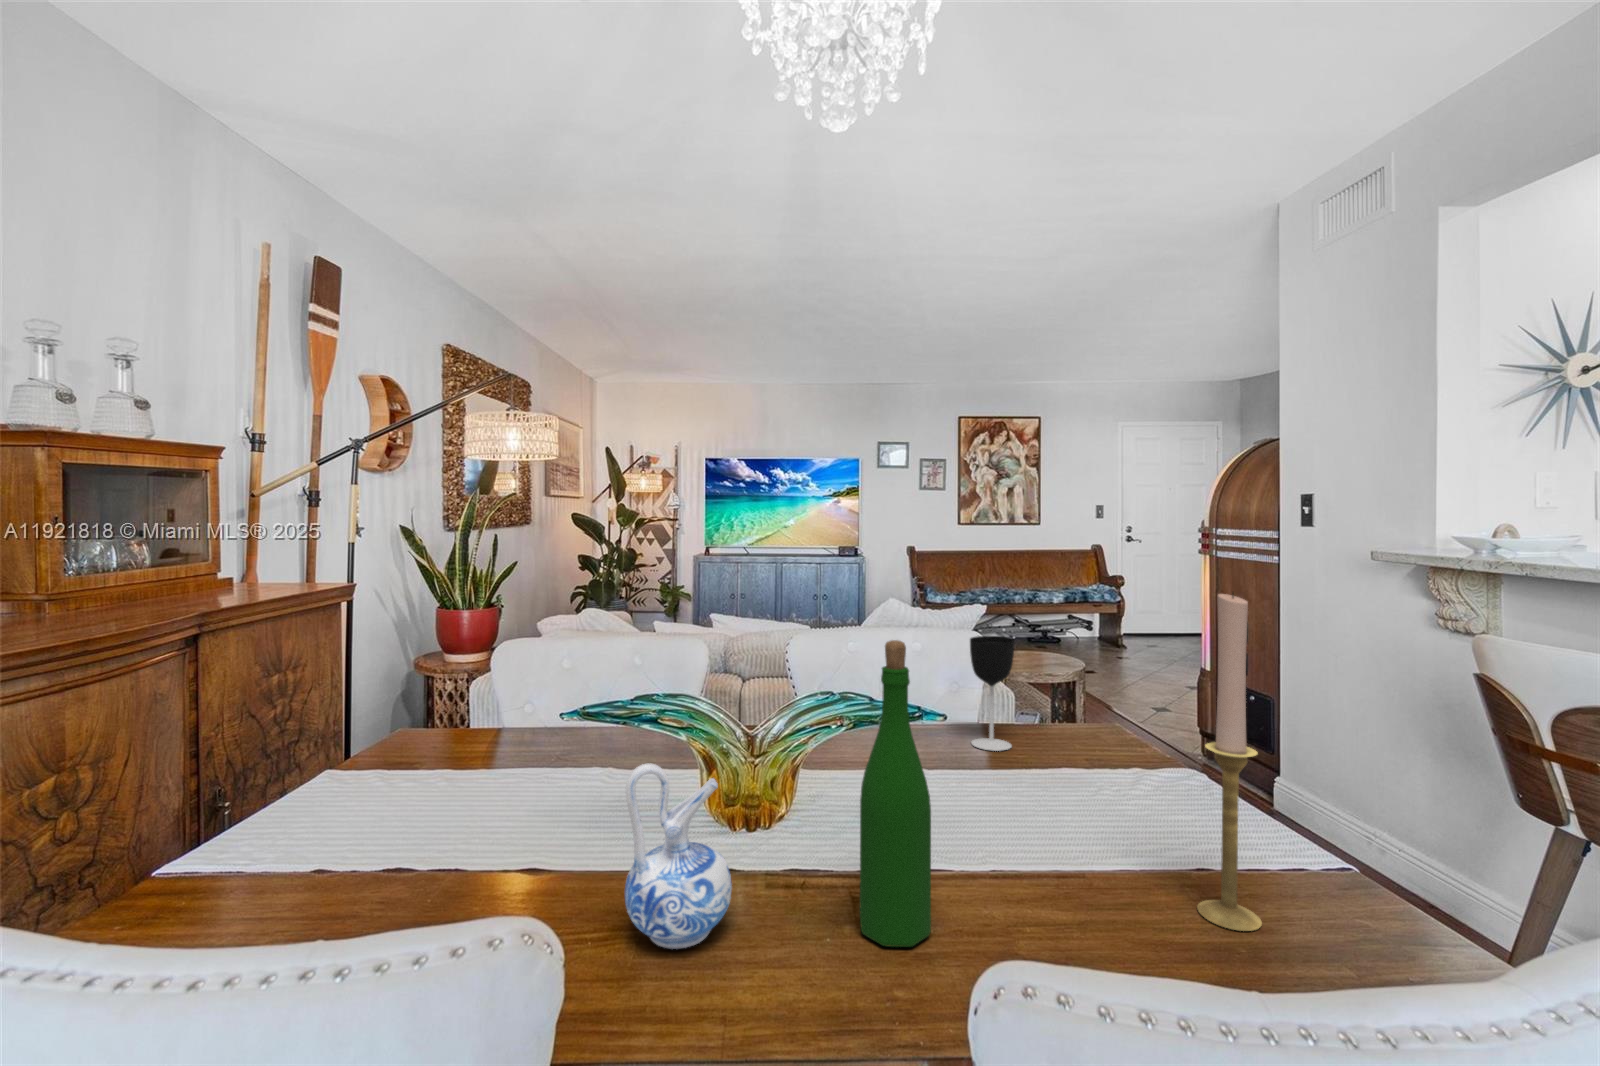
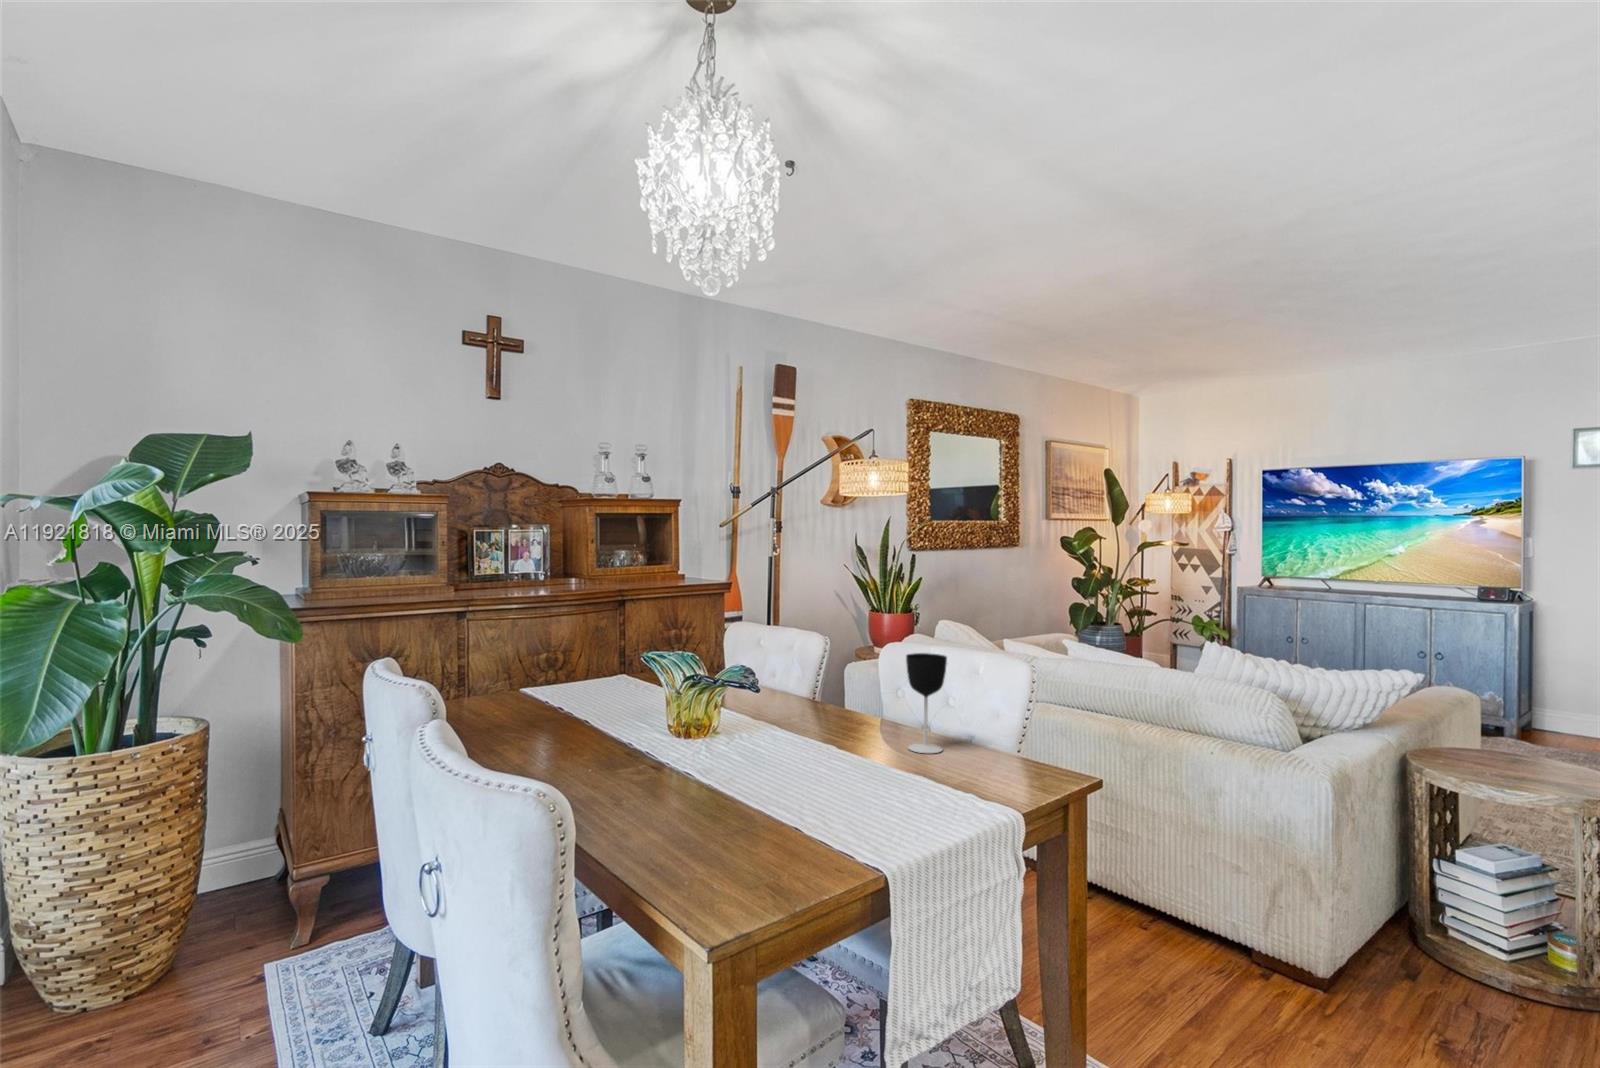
candlestick: present [1197,593,1262,931] -> none [707,602,745,829]
wine bottle: present [860,640,931,947] -> none [588,613,629,773]
ceramic pitcher: present [625,763,732,949] -> none [534,659,586,747]

